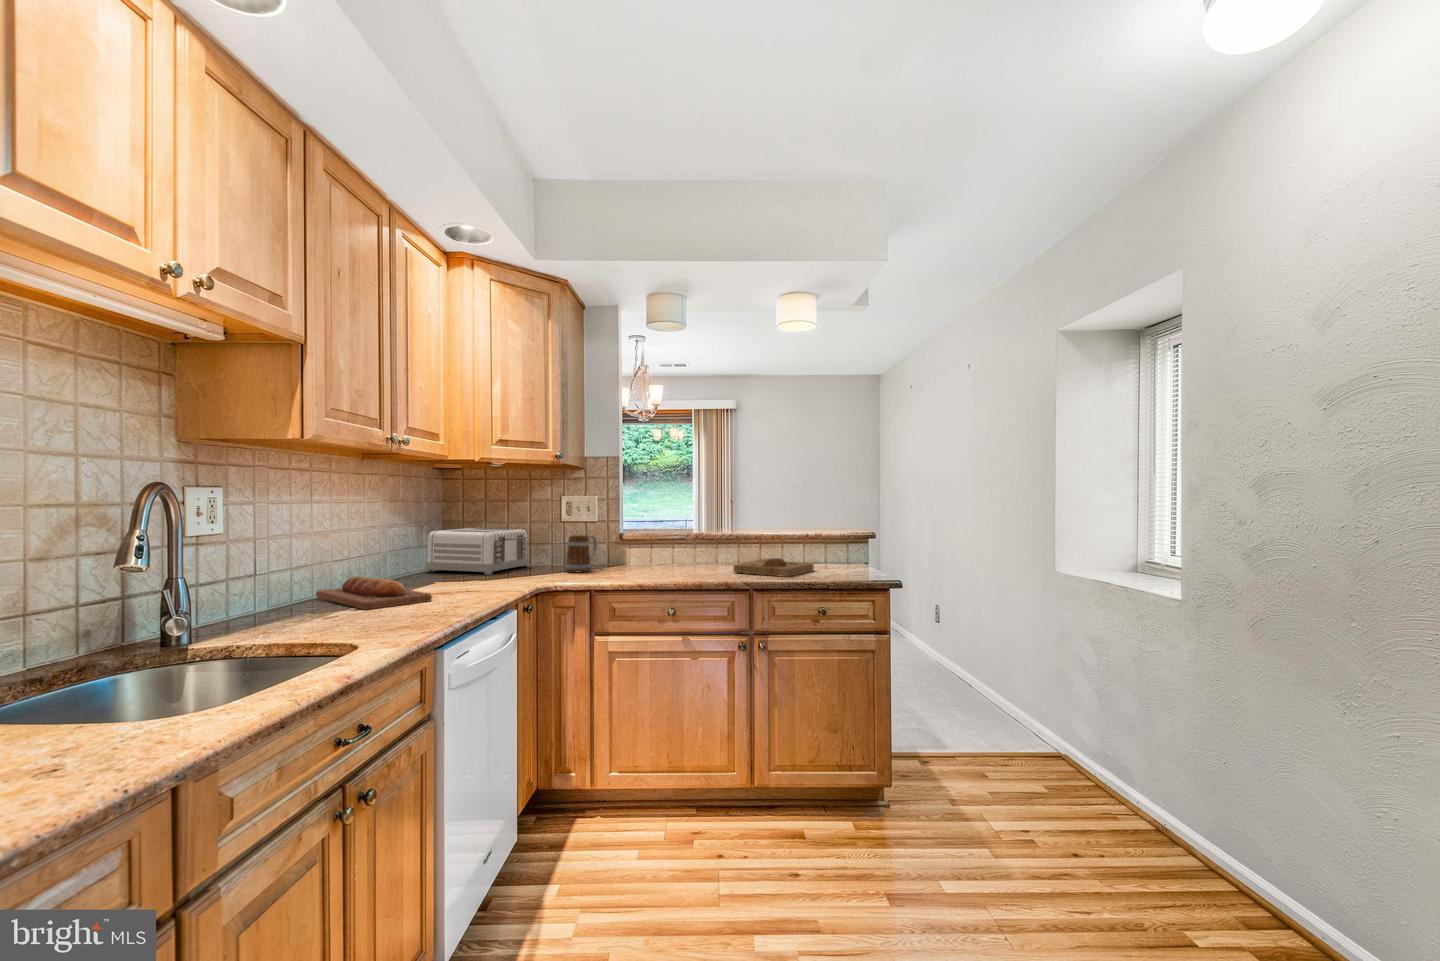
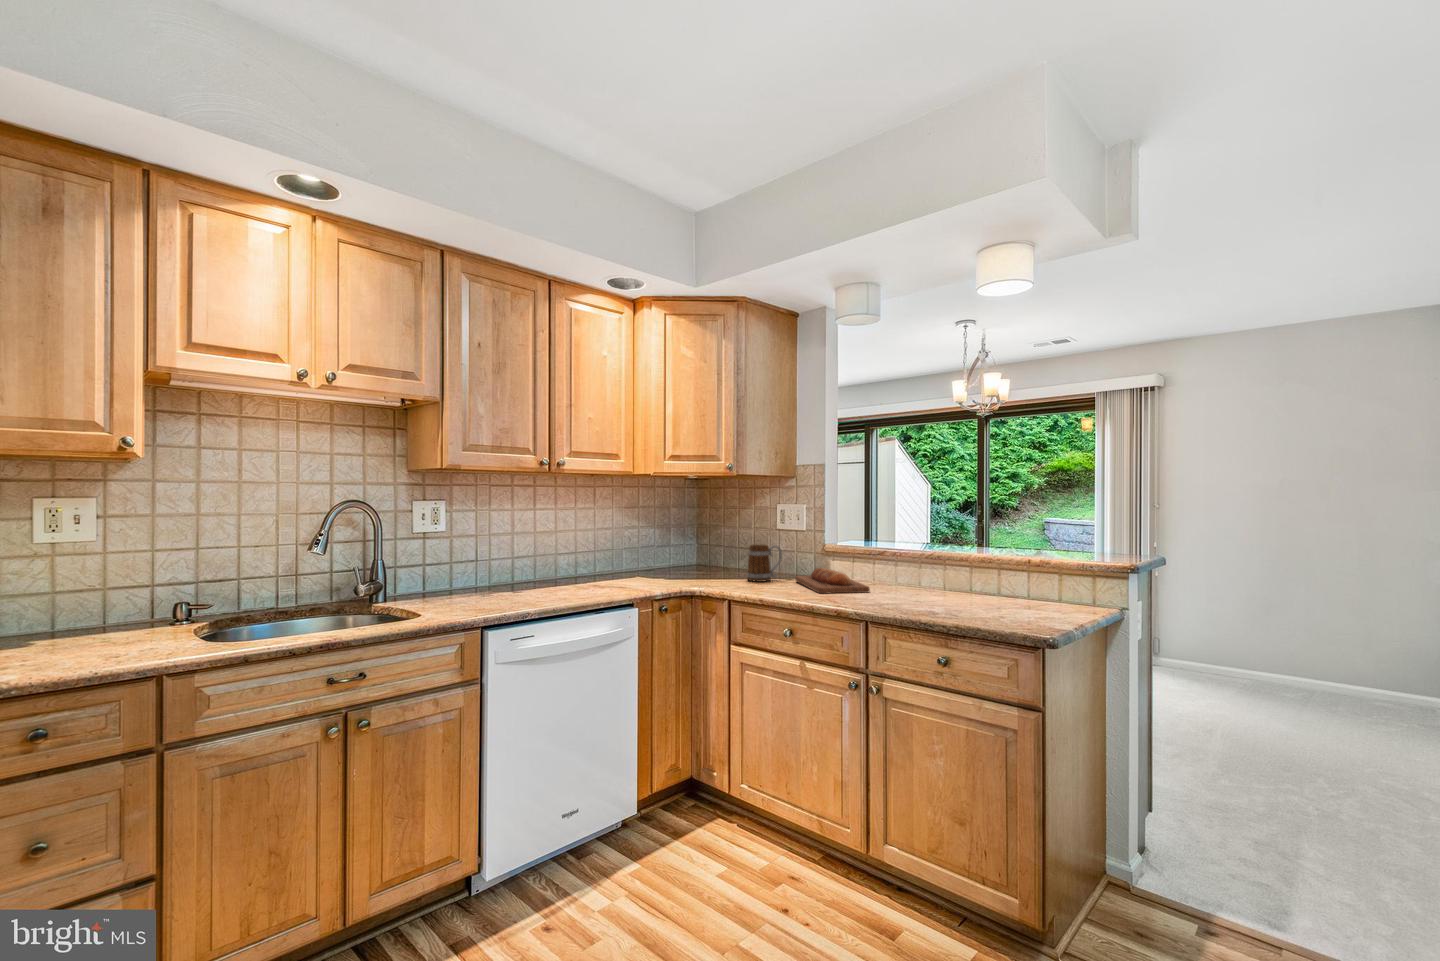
toaster: present [425,528,529,575] -> none [658,533,744,576]
tray: present [733,558,814,577] -> none [885,585,991,611]
bread loaf: present [316,577,432,610] -> present [795,568,870,593]

